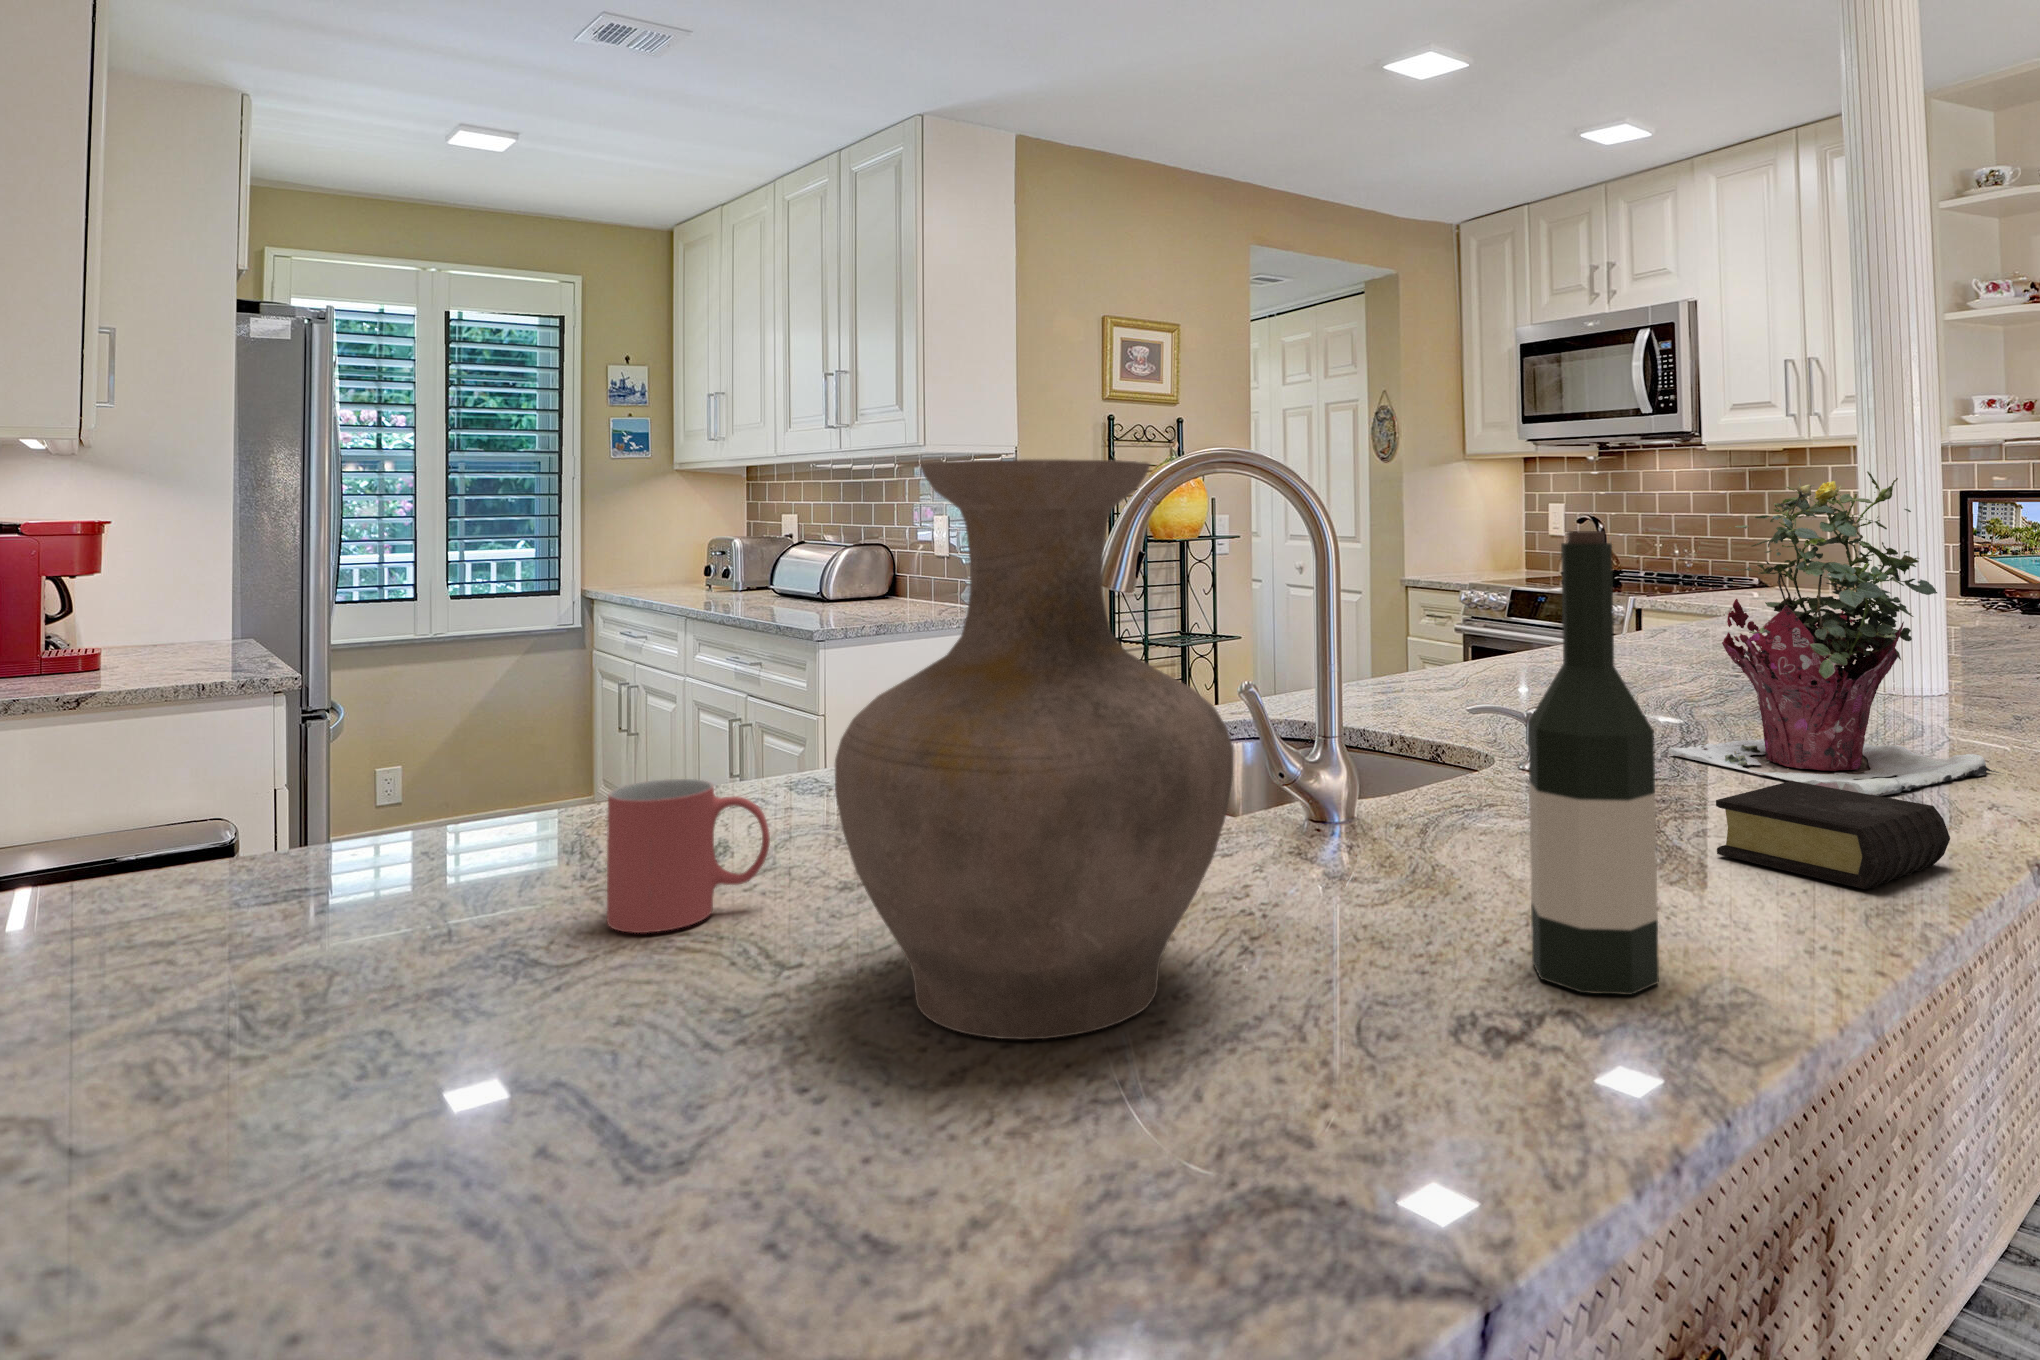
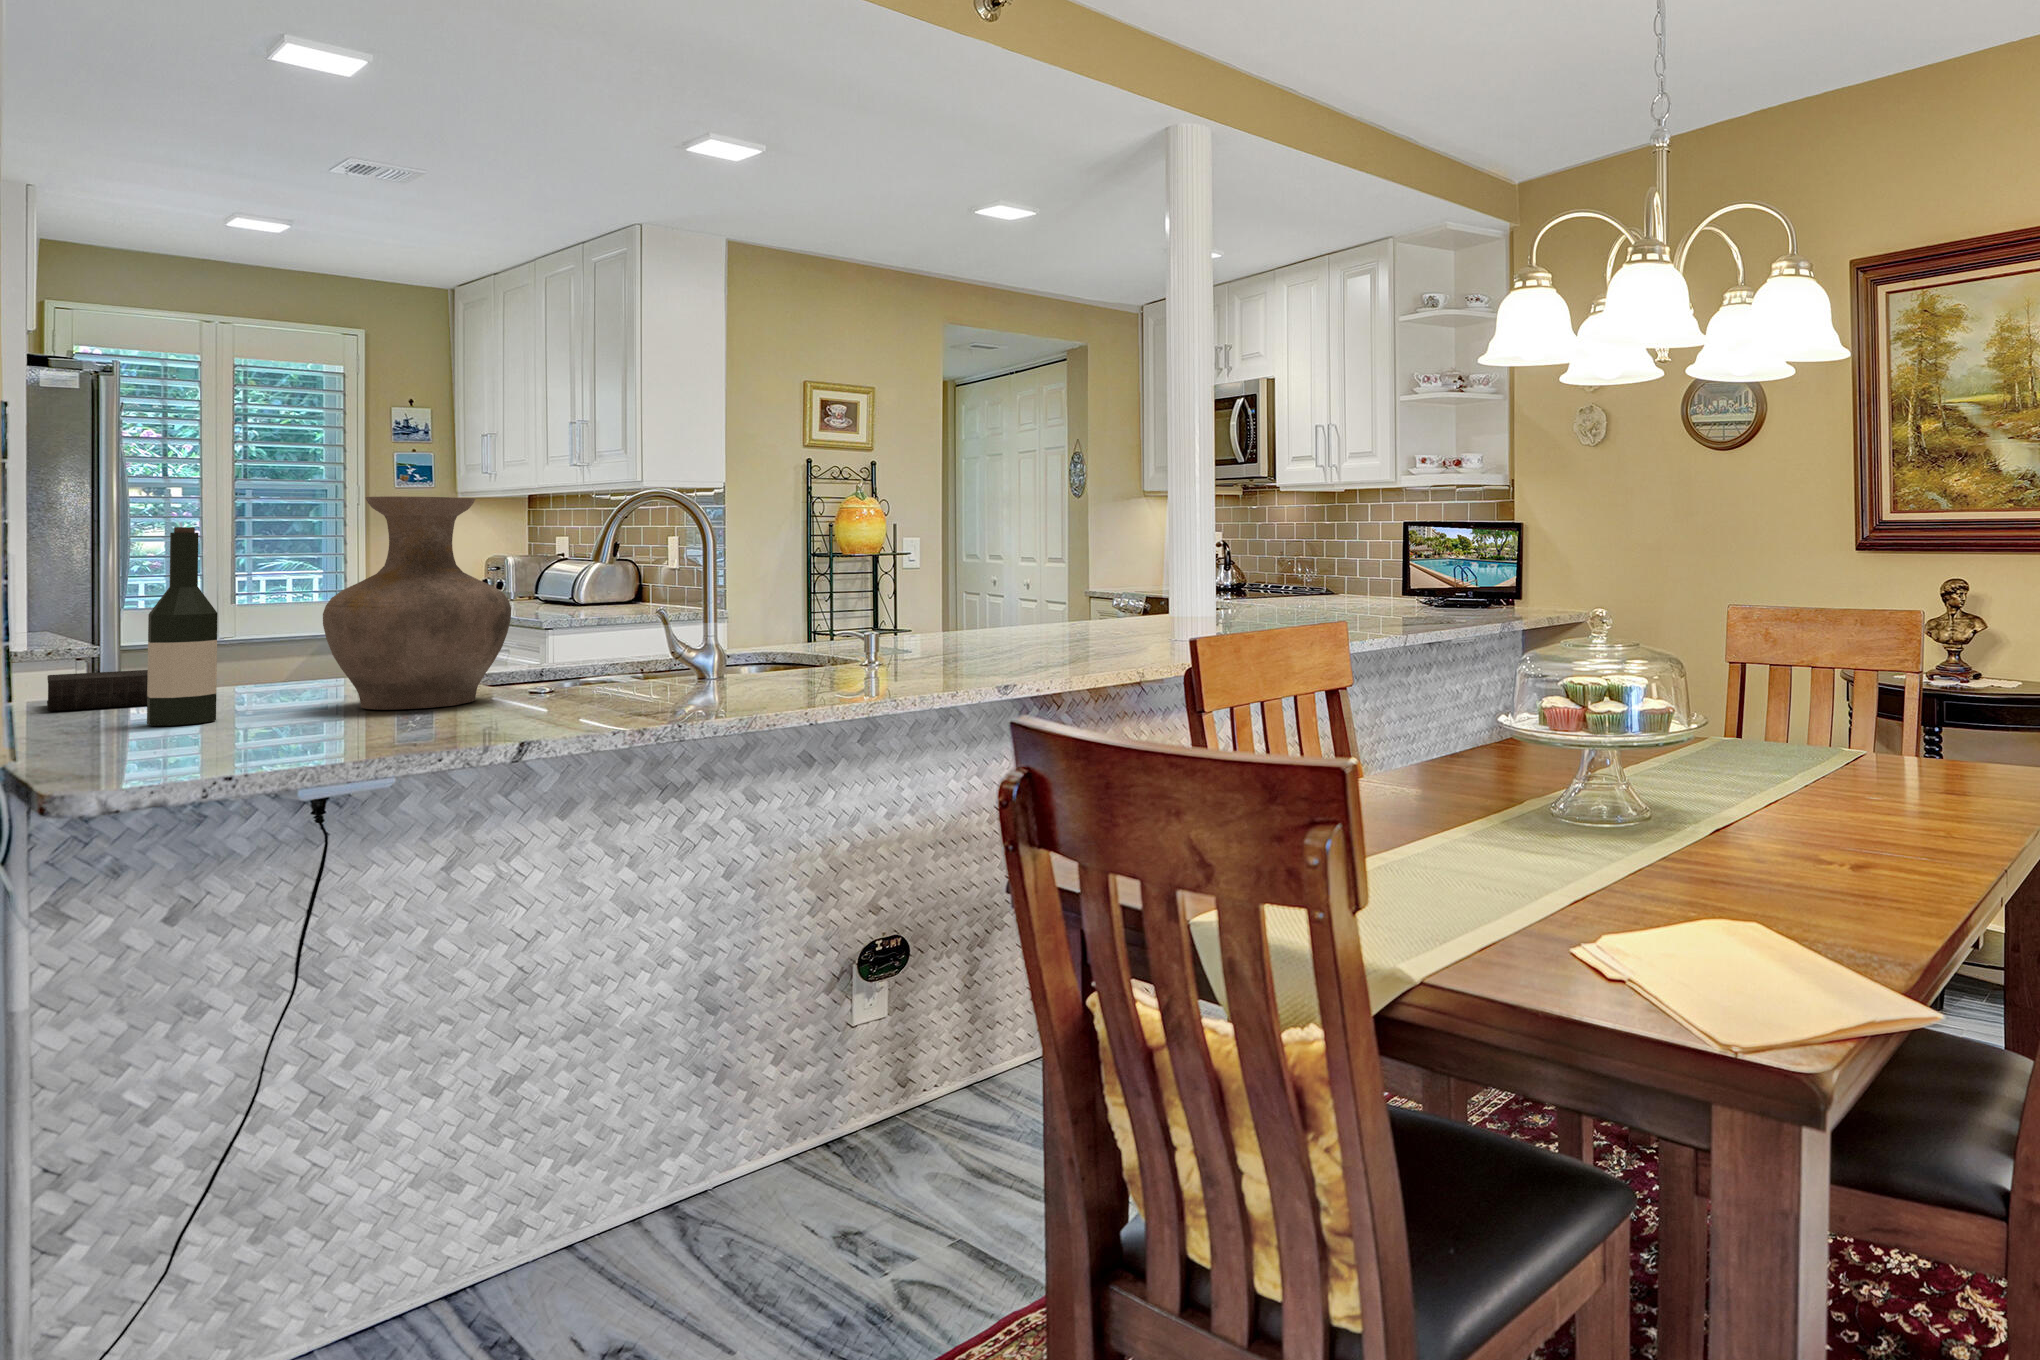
potted plant: present [1669,471,2003,796] -> none [923,505,1068,665]
wine bottle: present [1528,531,1659,995] -> present [147,527,217,726]
mug: present [607,779,770,933] -> none [244,639,330,699]
book: present [1716,781,1950,889] -> present [47,670,148,711]

